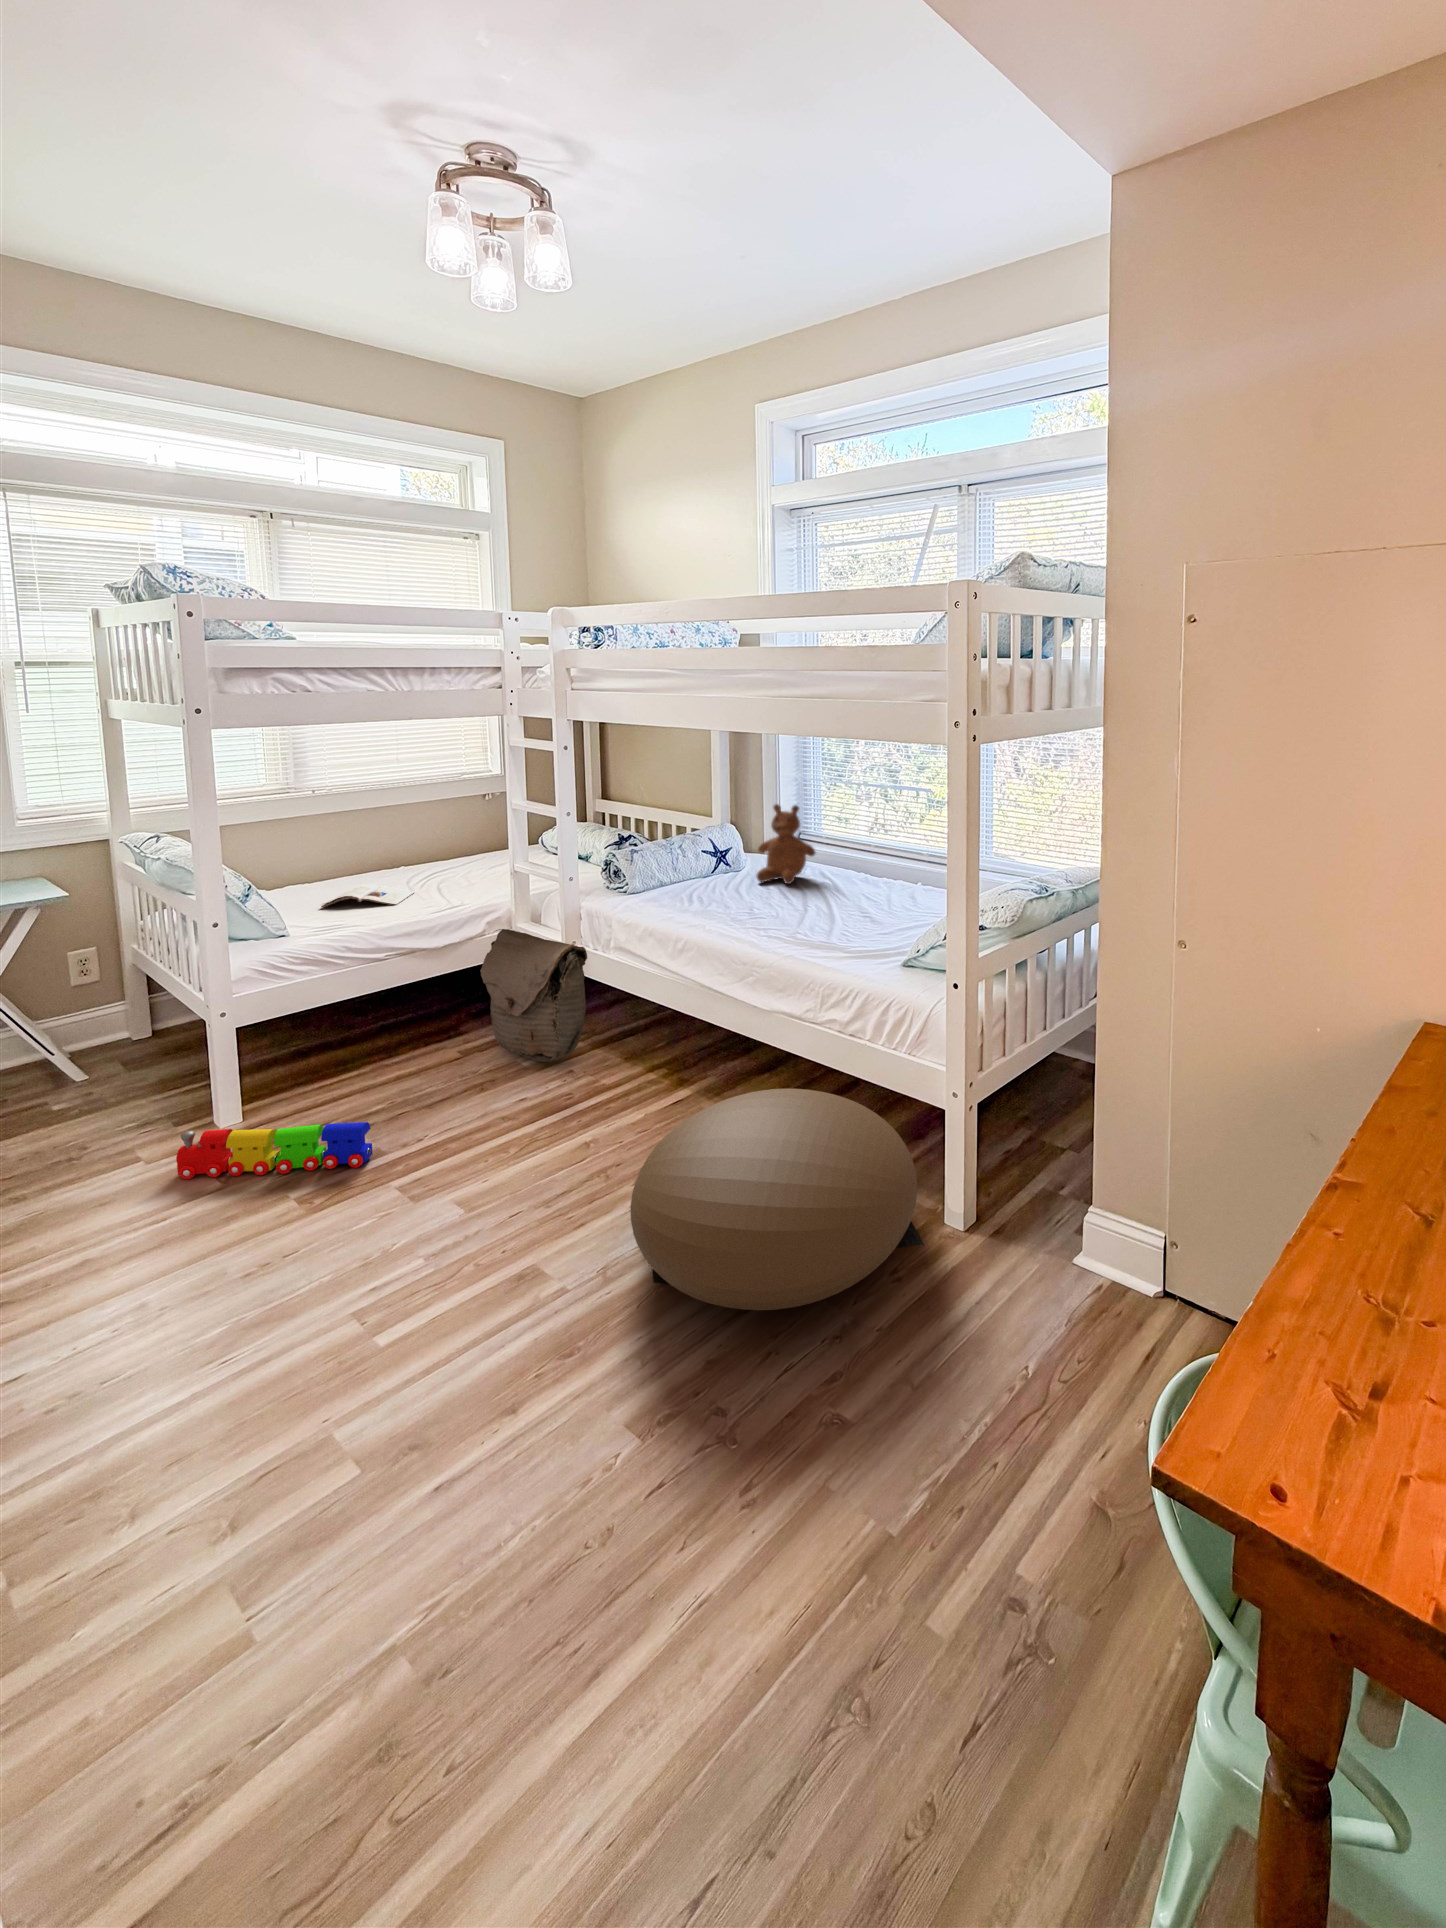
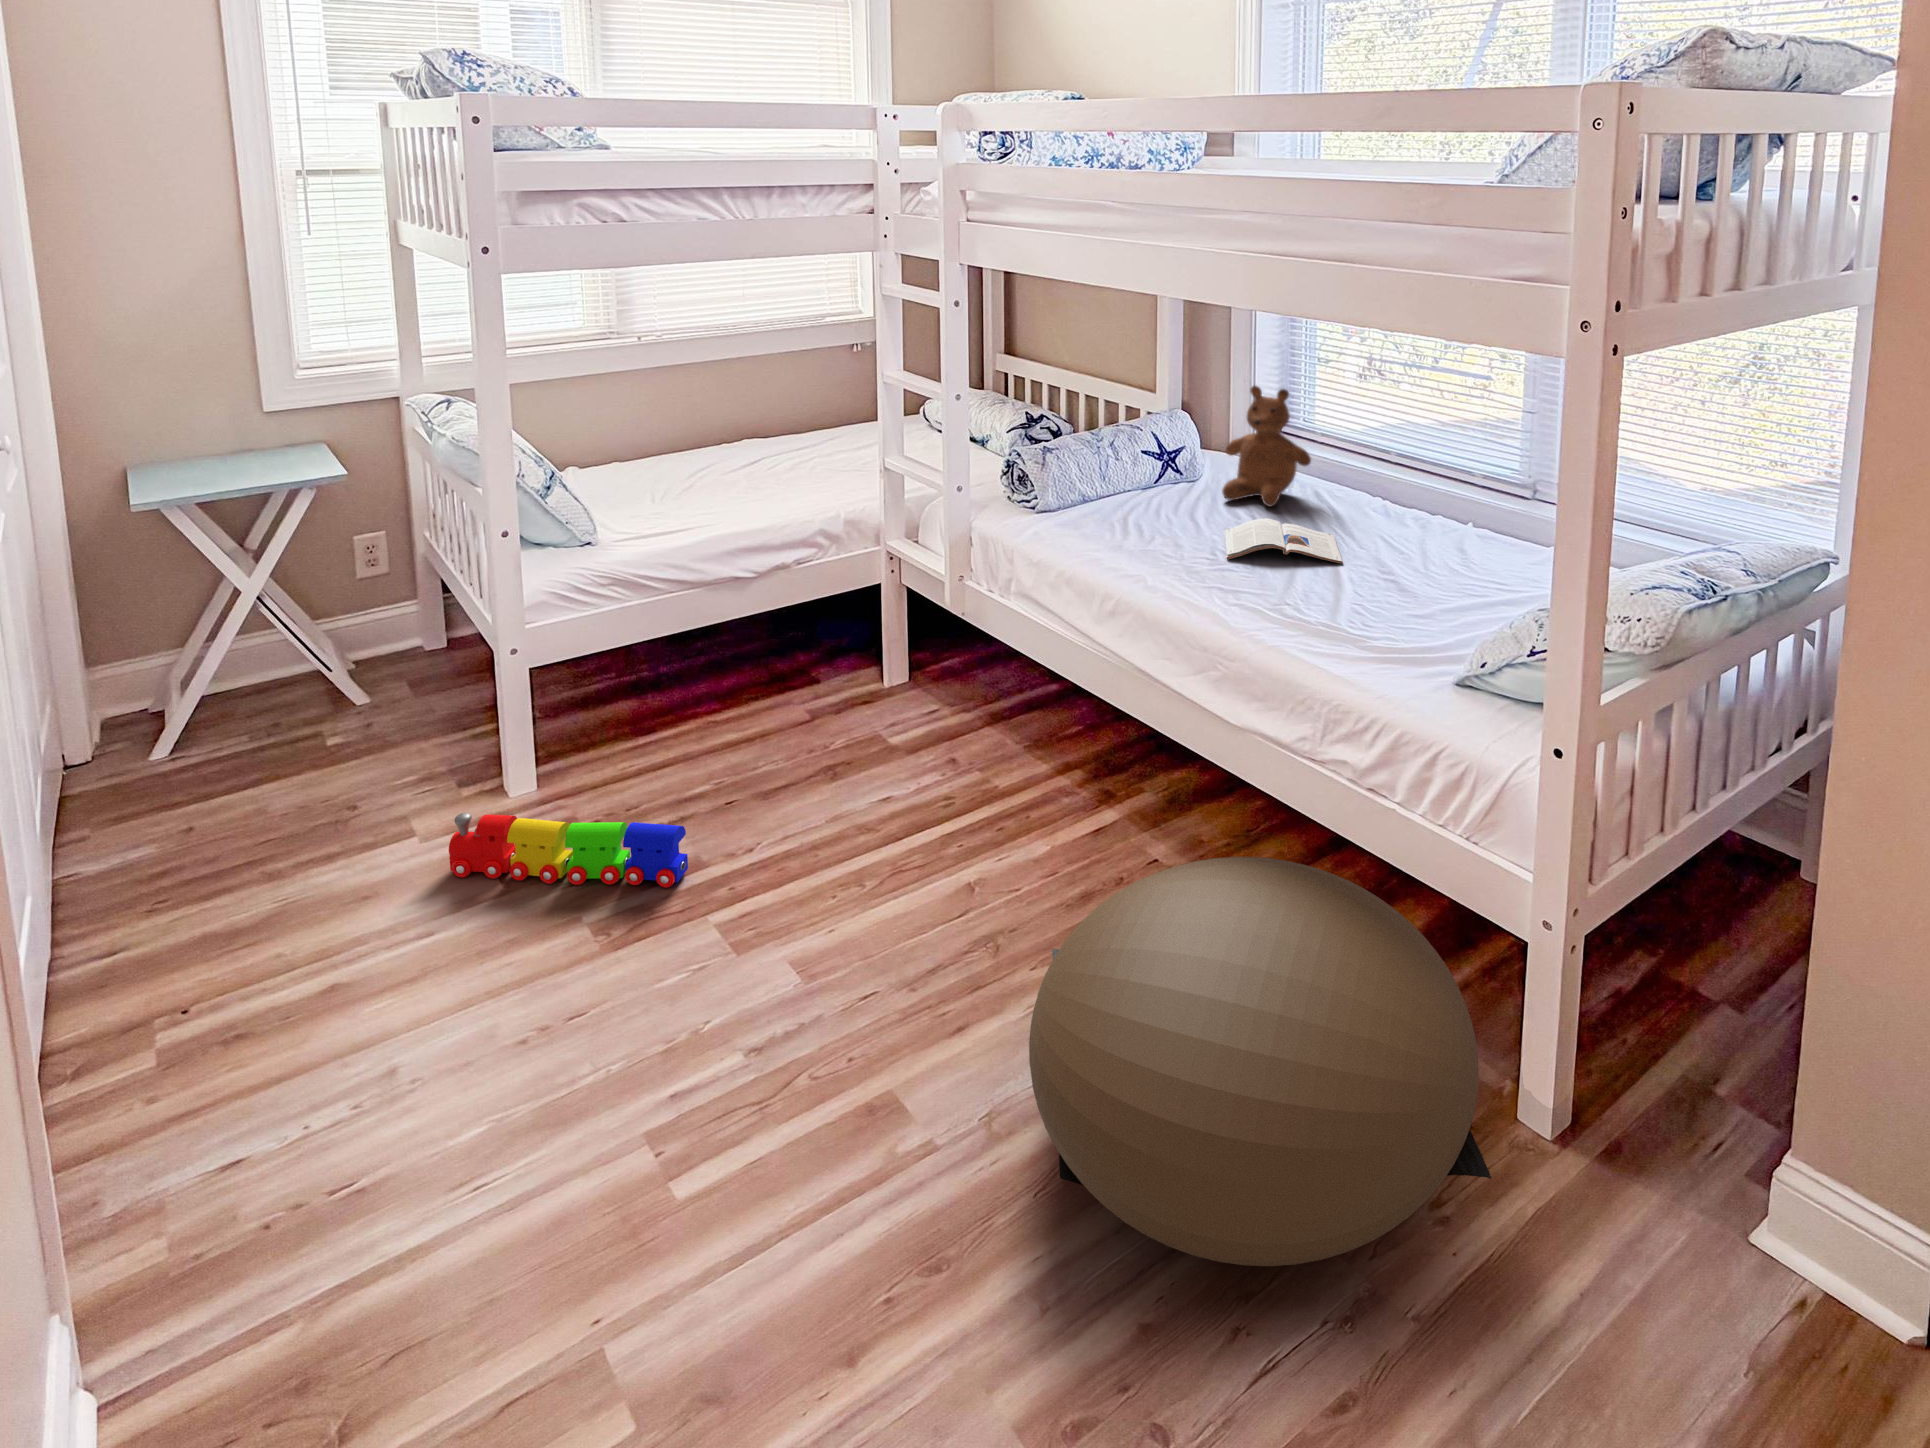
magazine: present [321,884,414,907] -> present [1225,519,1342,563]
bag: present [480,929,587,1062] -> none [837,546,981,744]

